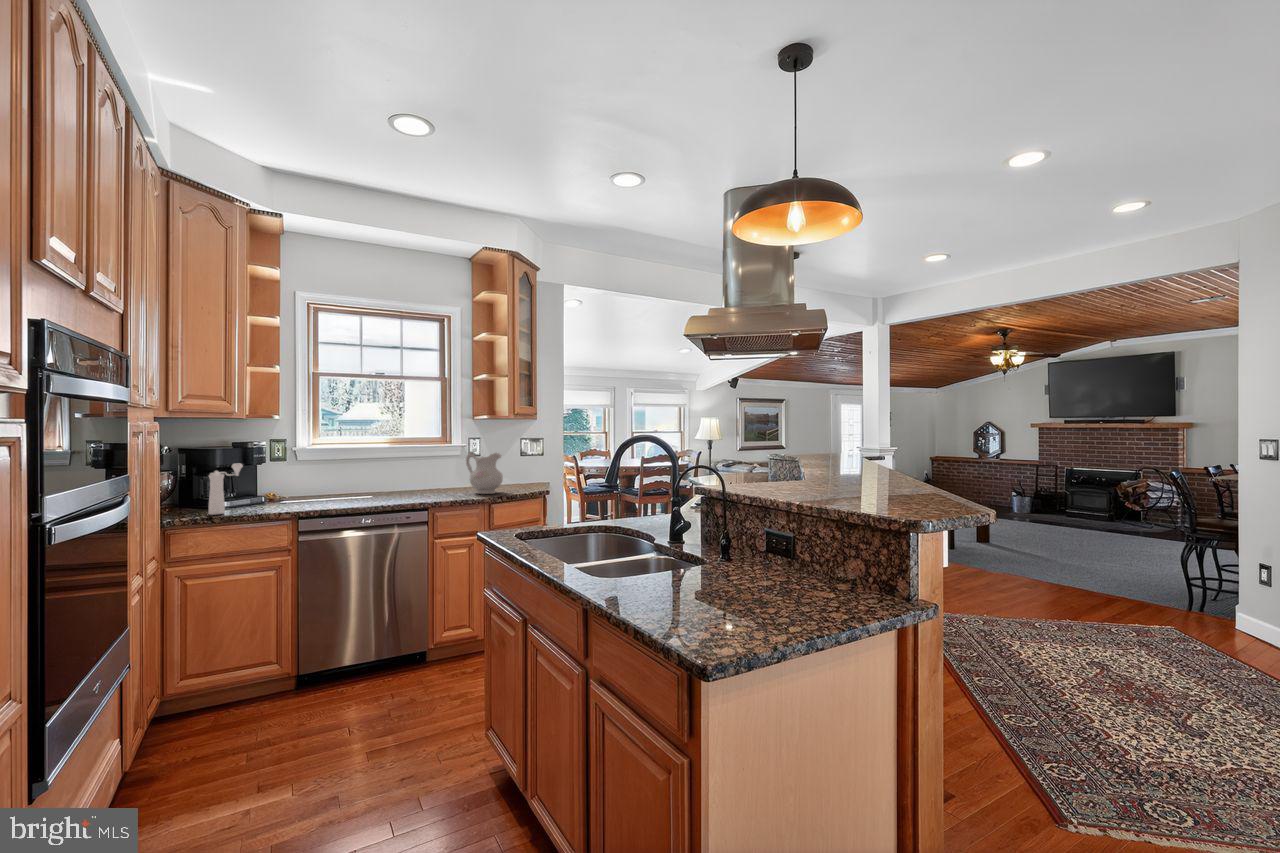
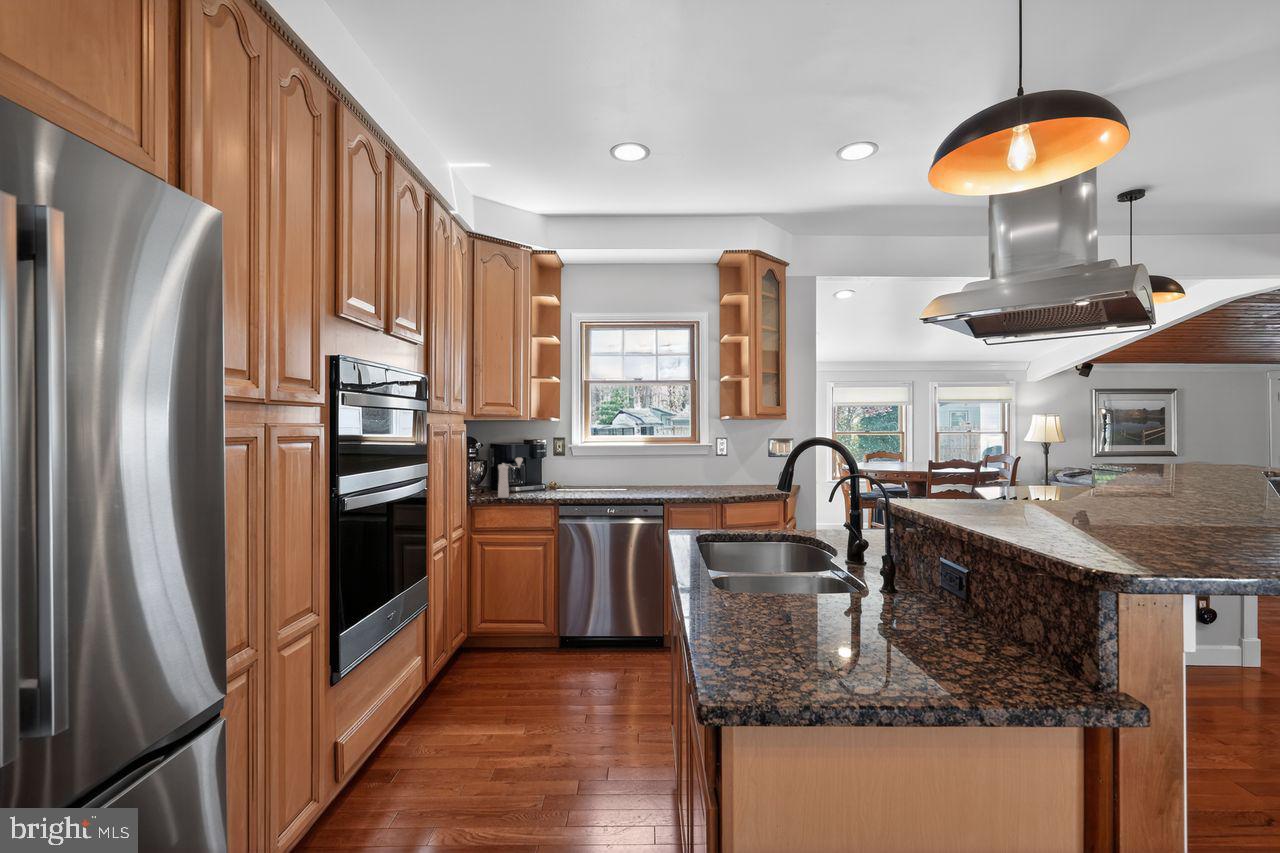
ceramic pitcher: present [466,452,503,494] -> none [707,451,741,494]

